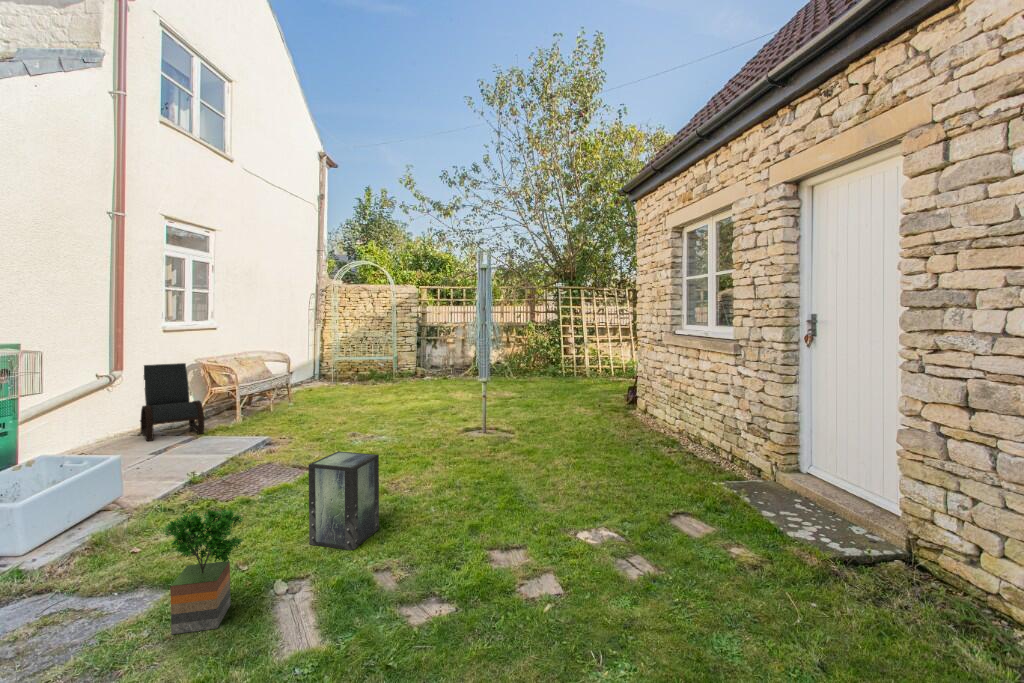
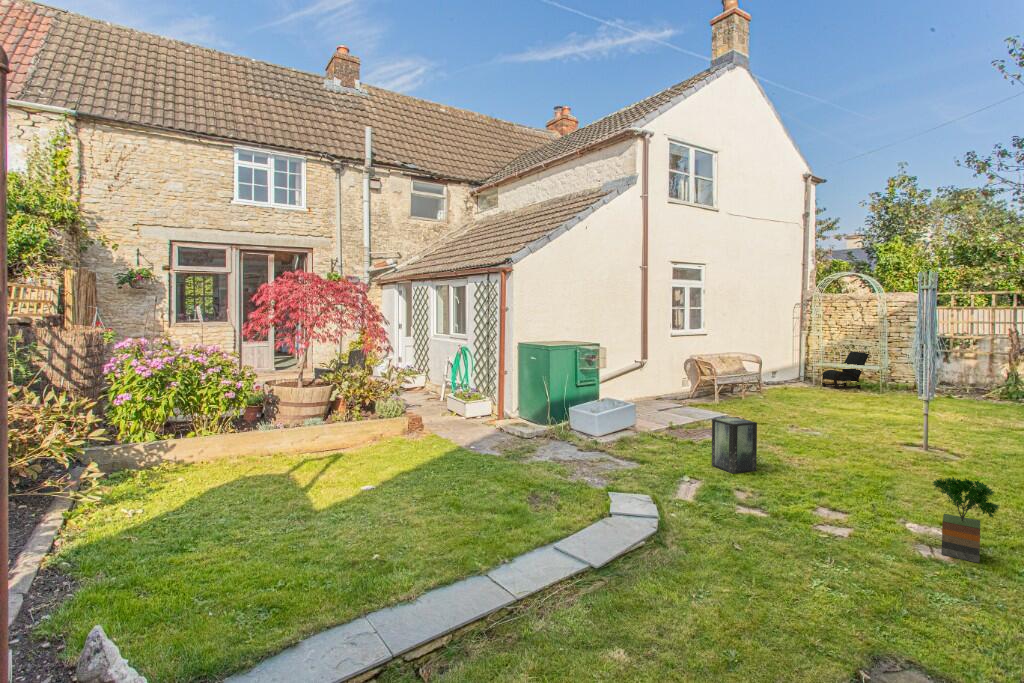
lounge chair: present [140,363,205,441] -> present [822,351,869,389]
potted tree: present [164,509,243,634] -> present [933,477,999,563]

